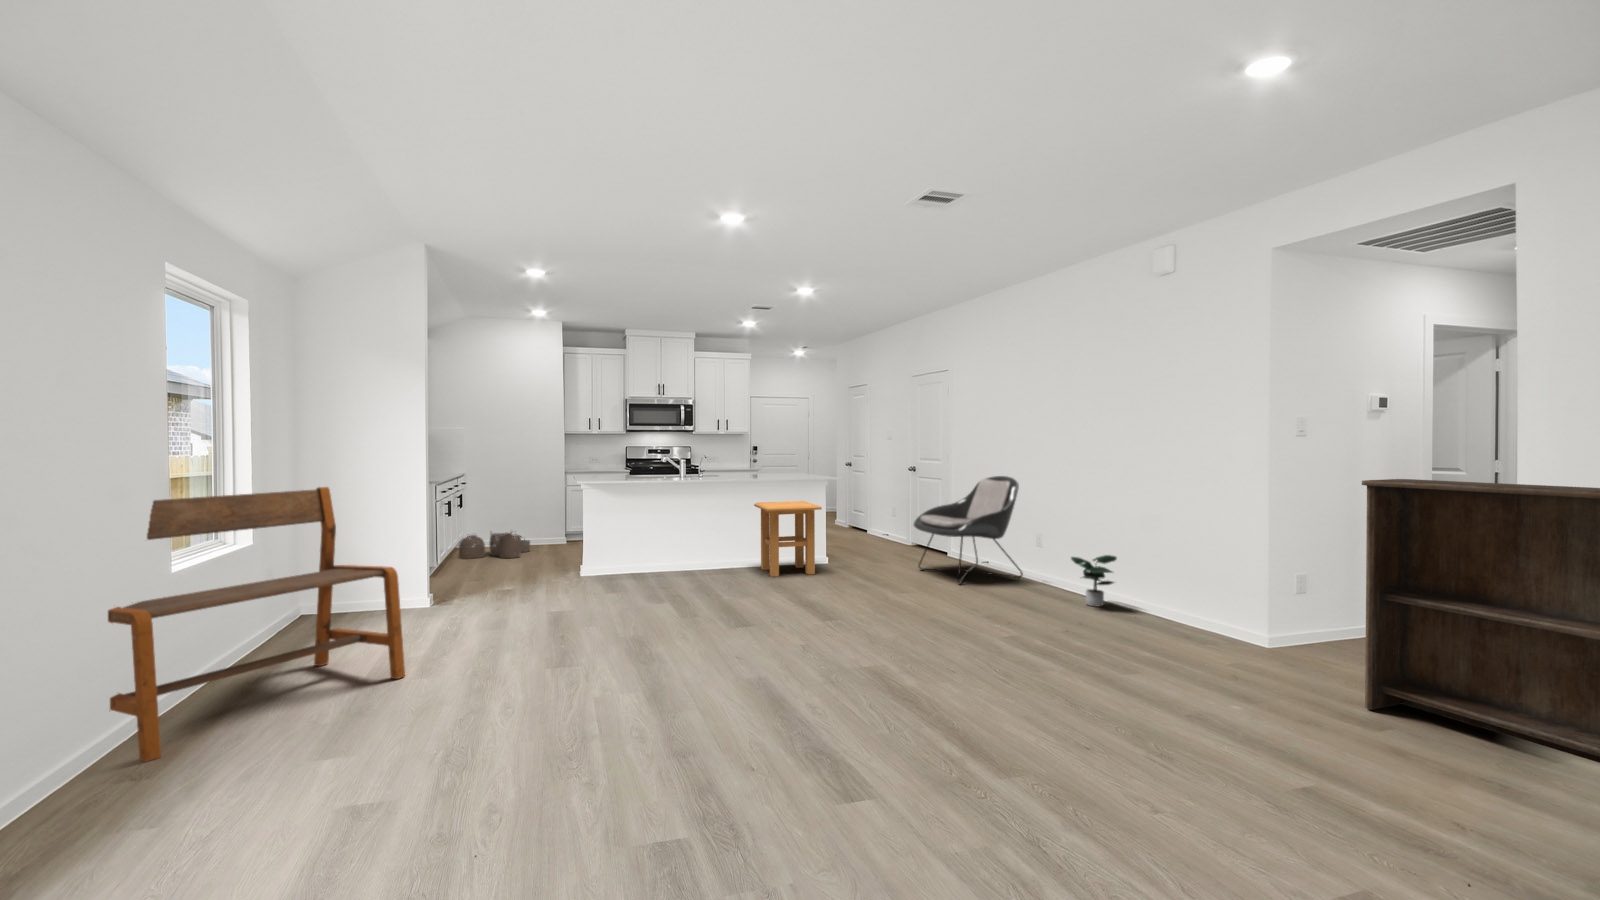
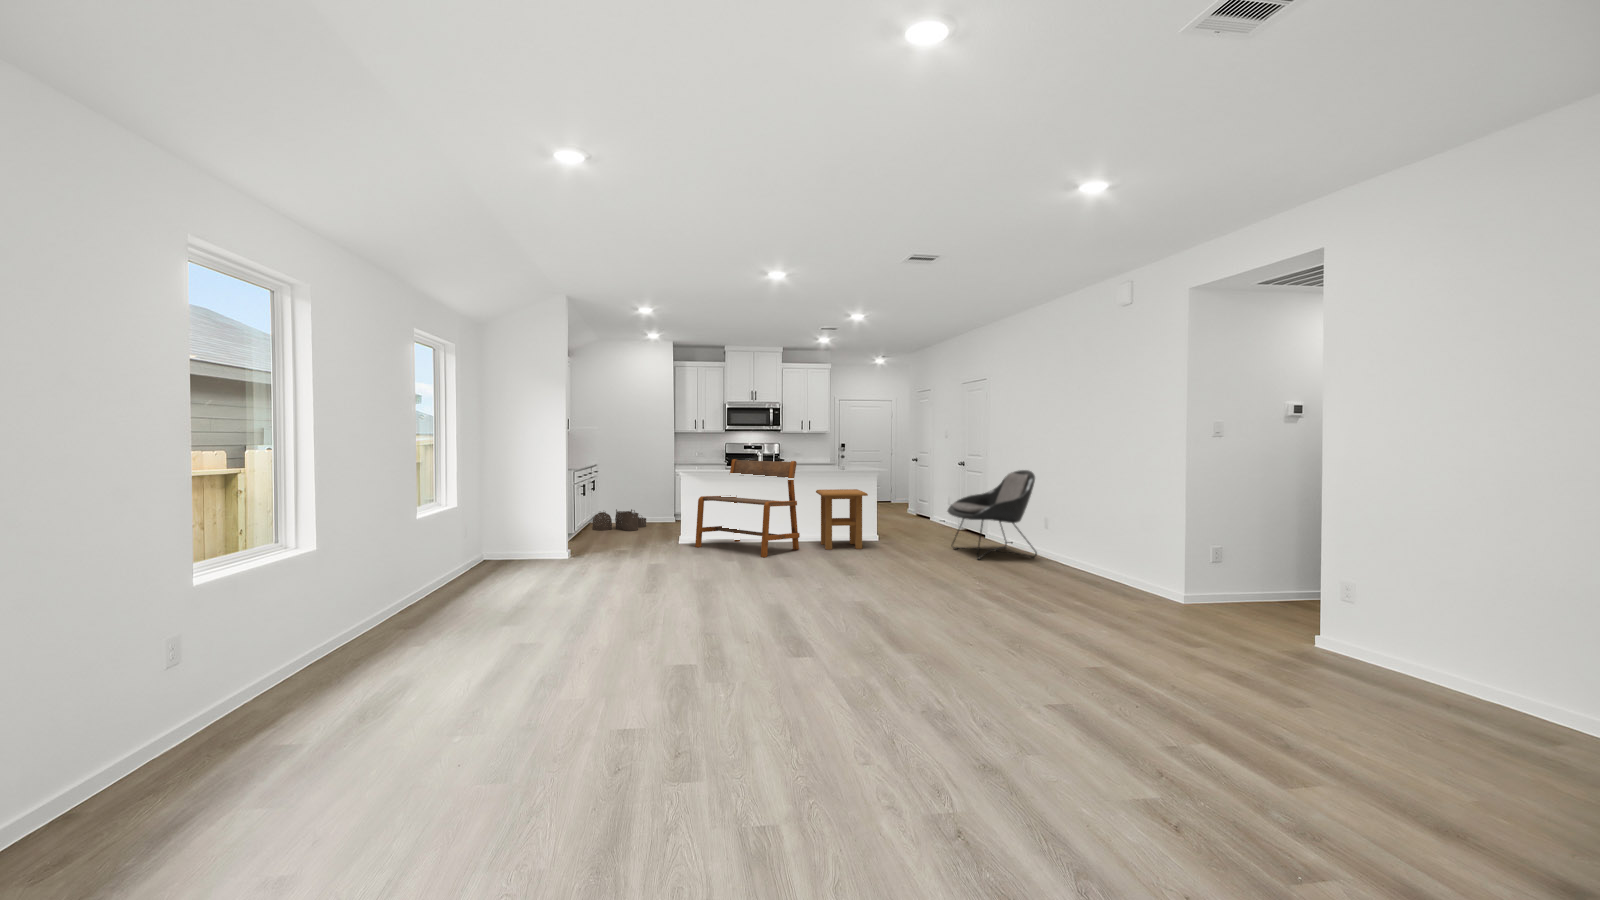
bookshelf: present [1362,479,1600,763] -> none [1225,471,1411,697]
bench: present [108,487,405,762] -> present [695,459,800,557]
potted plant: present [1071,555,1117,606] -> none [1062,536,1102,579]

